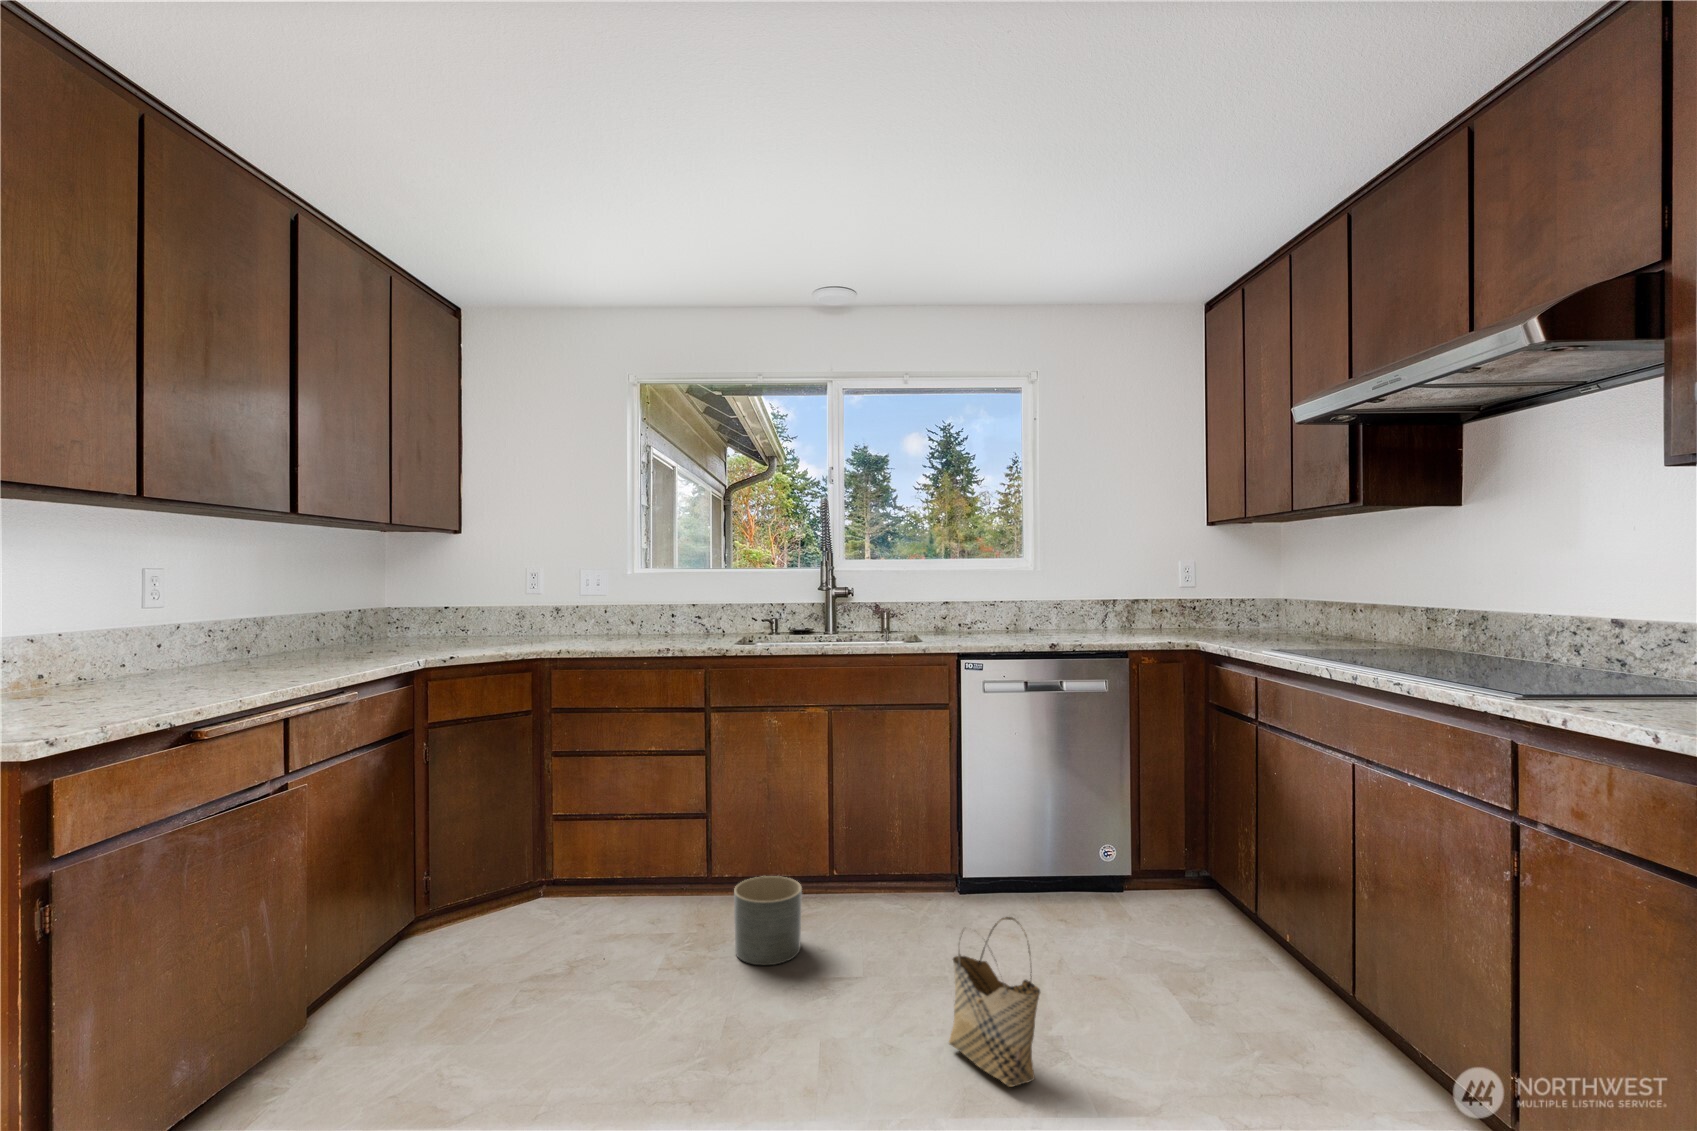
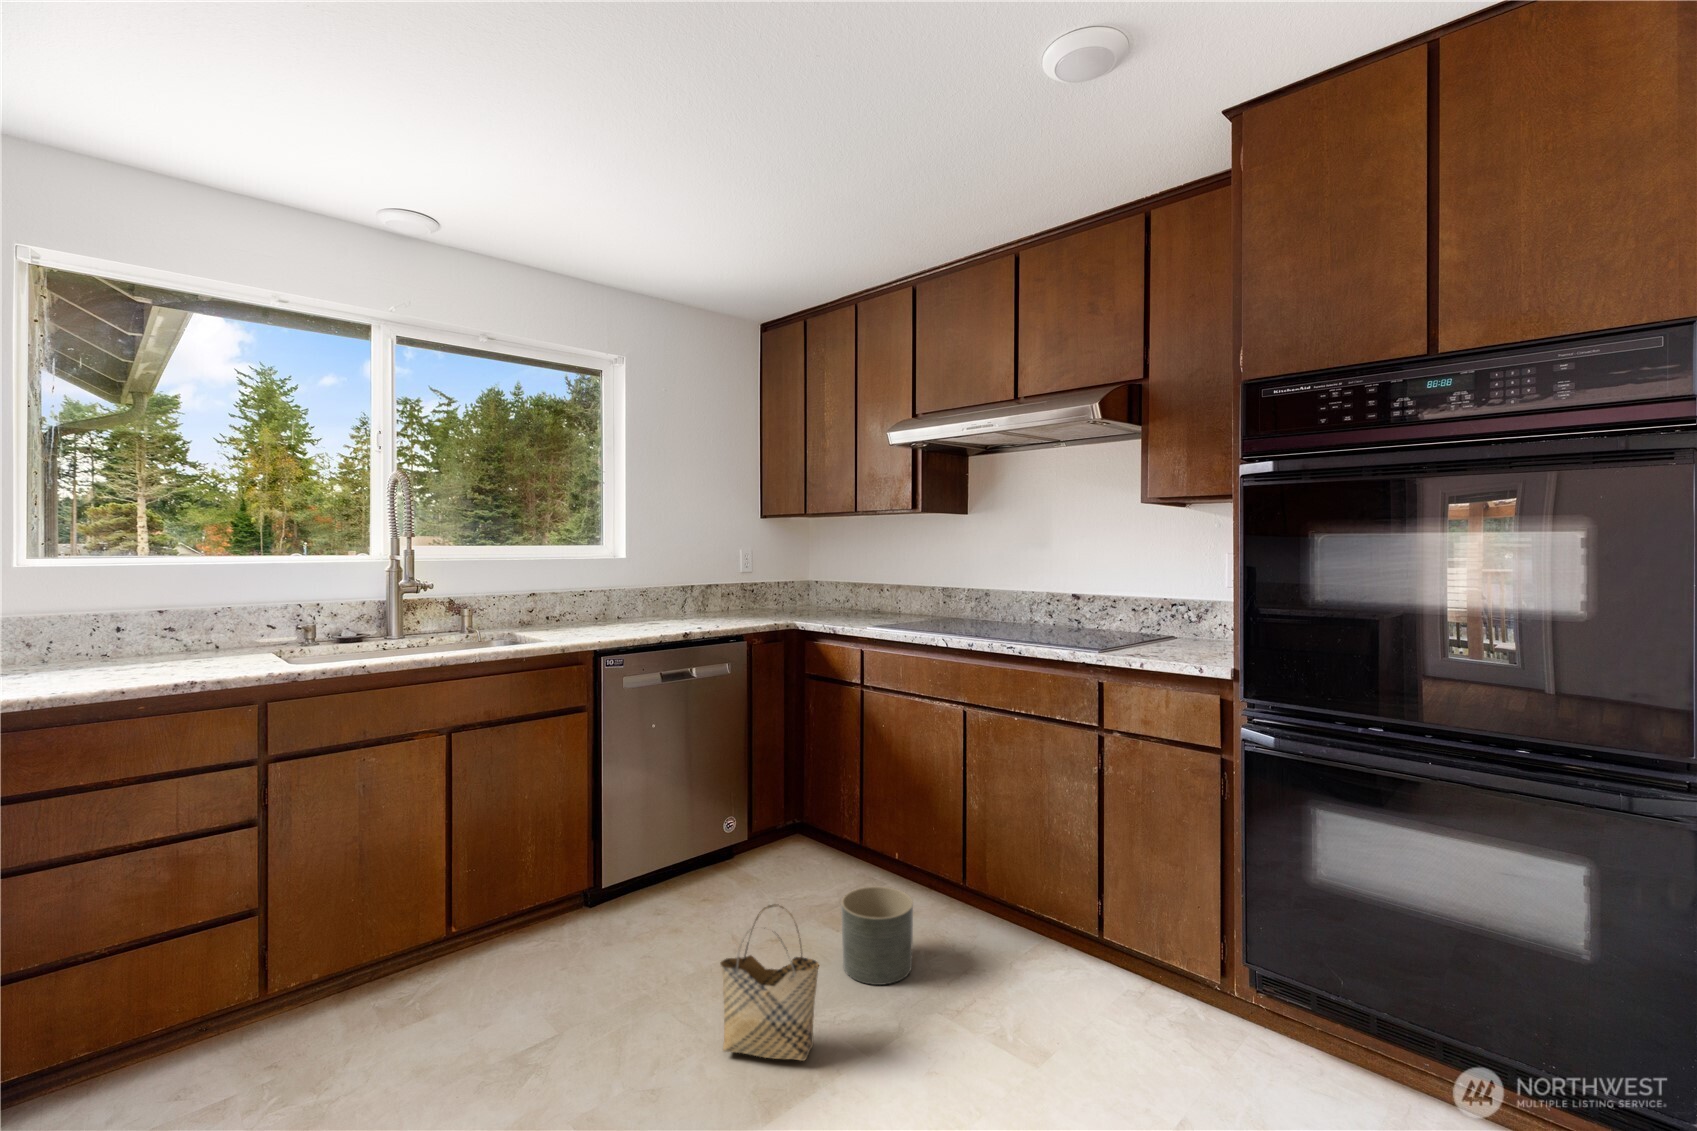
planter: present [734,876,802,965] -> present [841,886,913,985]

